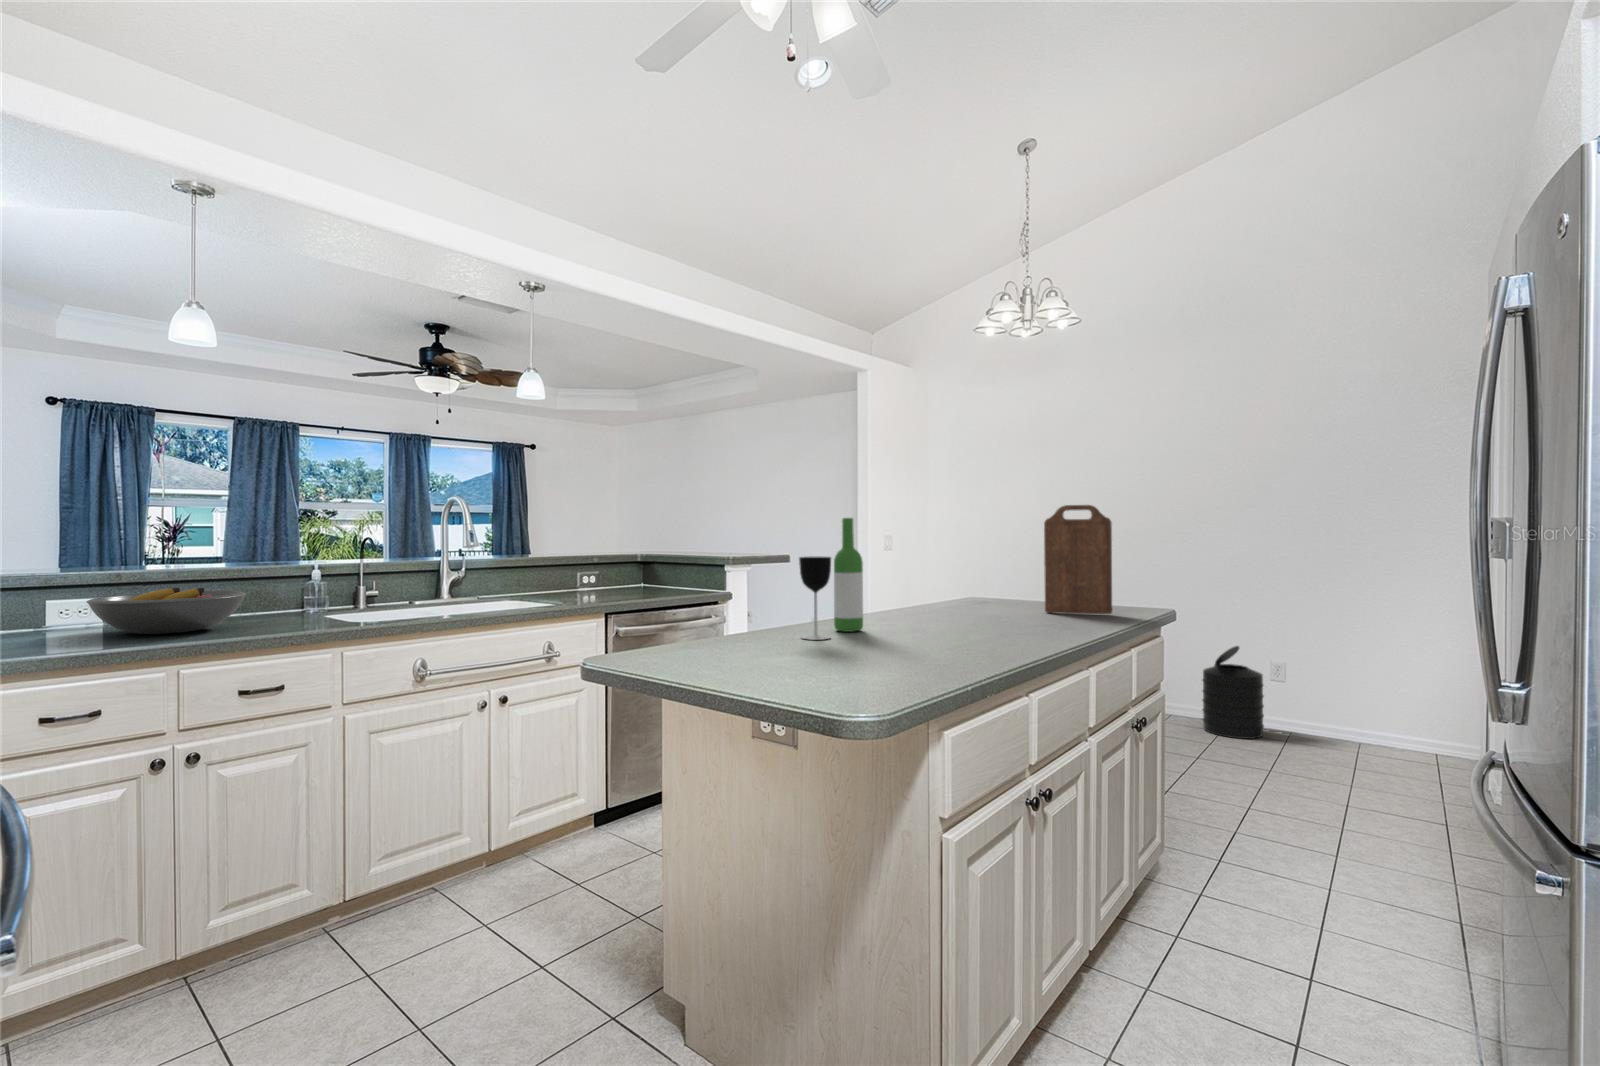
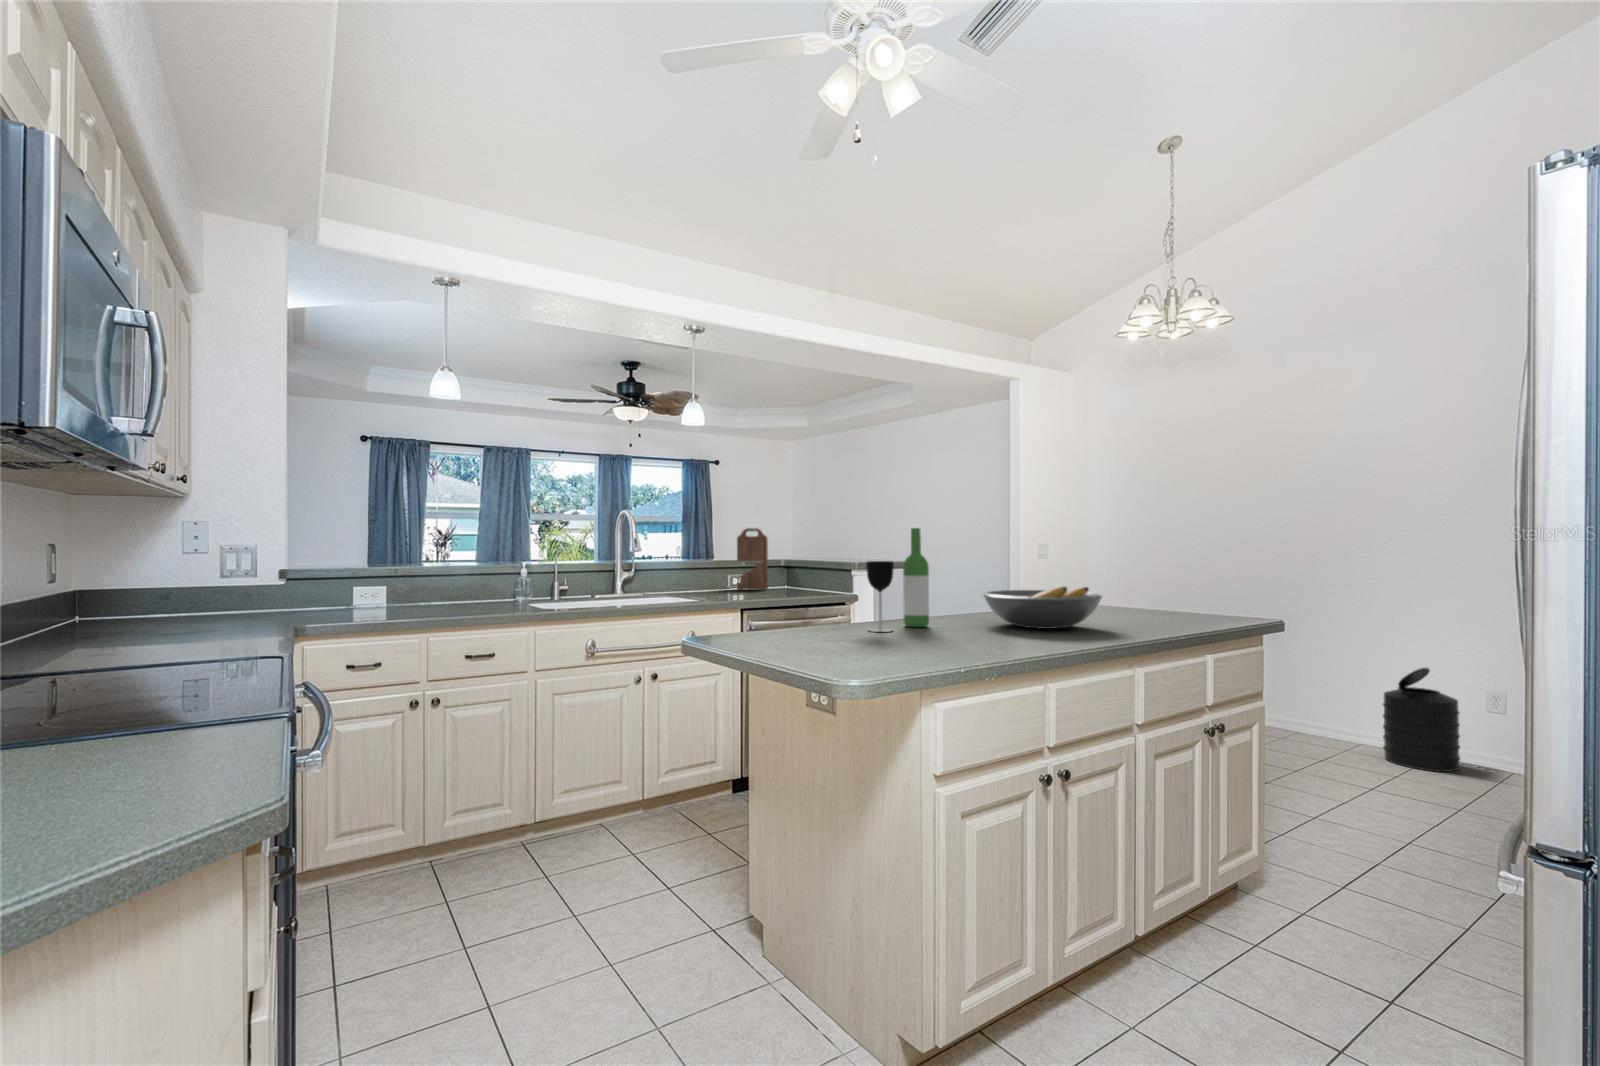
cutting board: present [1044,505,1112,614] -> present [737,528,768,590]
fruit bowl: present [87,588,247,634] -> present [983,587,1103,629]

